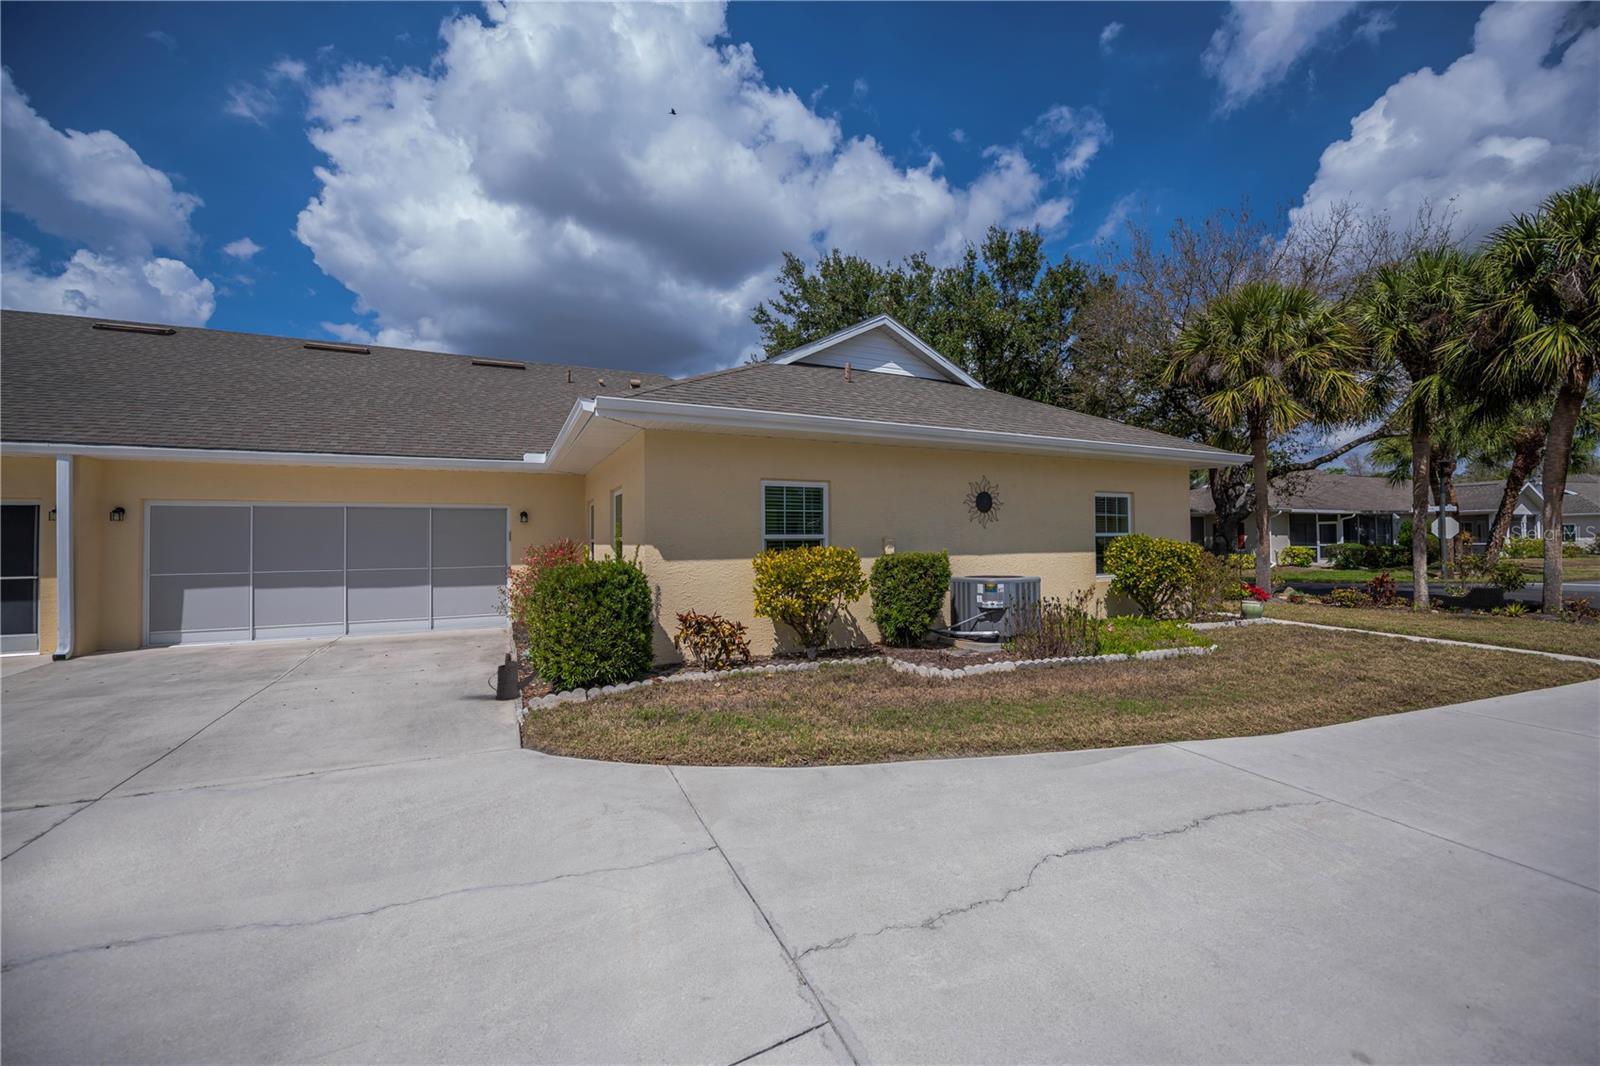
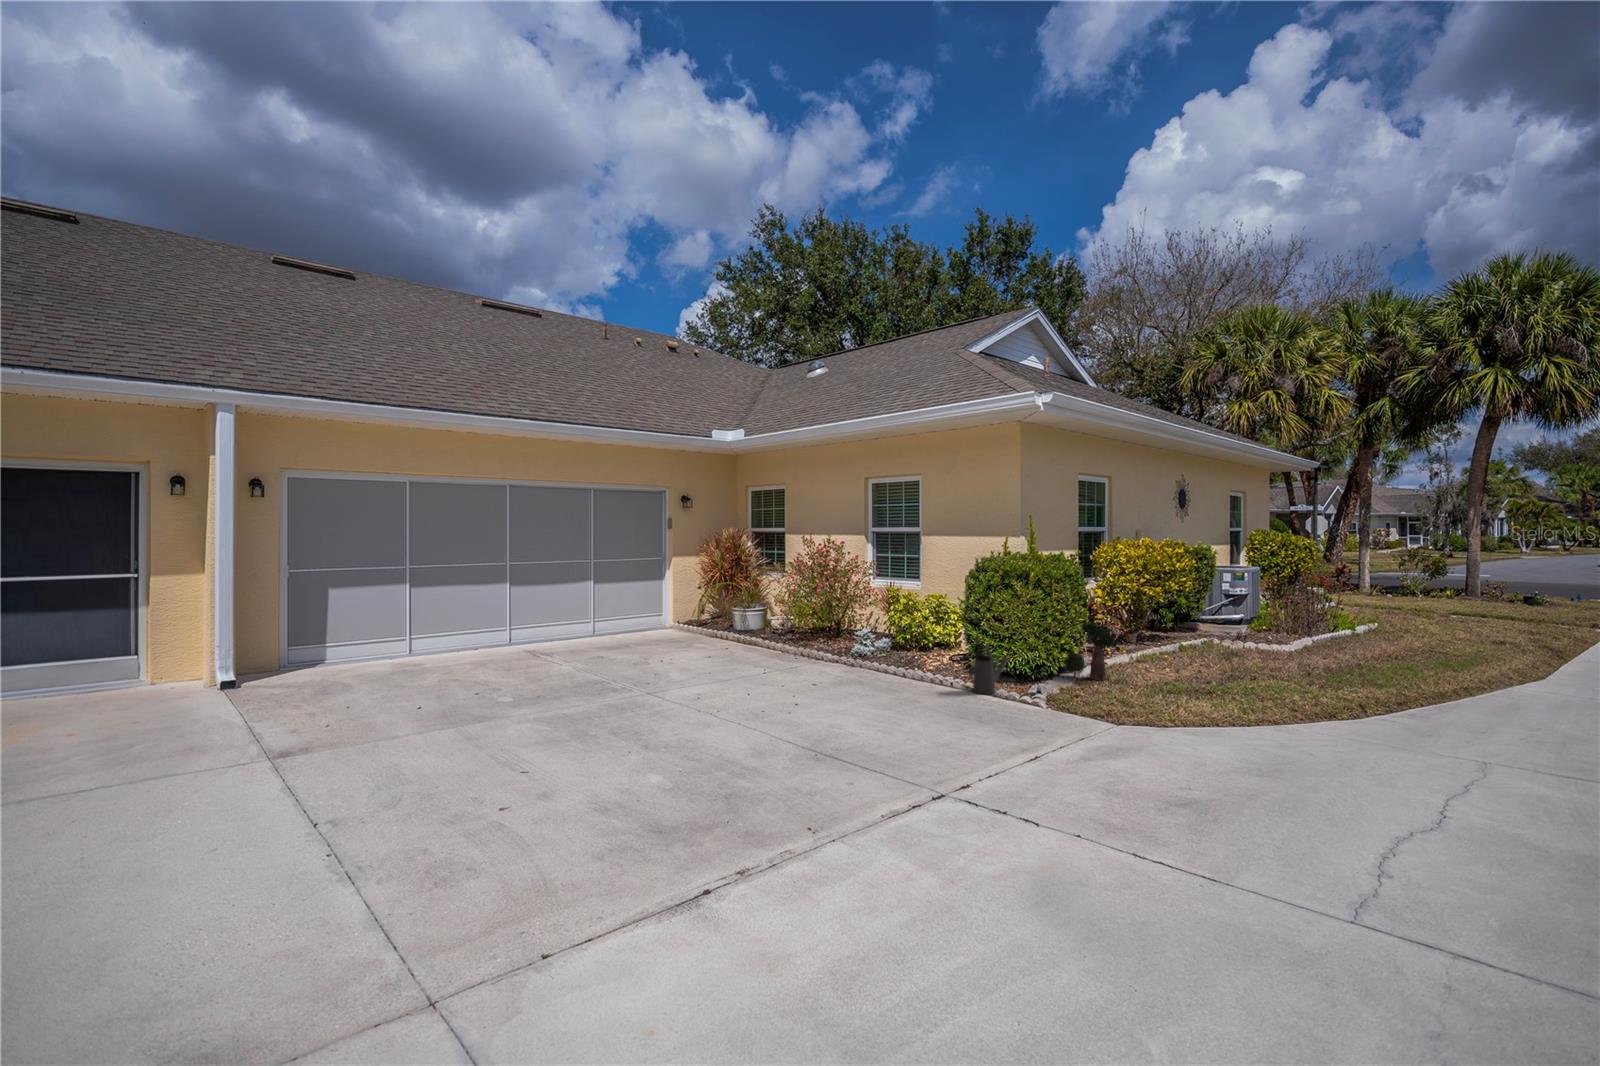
lounge chair: present [1440,588,1504,619] -> none [1423,574,1470,598]
potted plant: none [597,631,644,693] -> present [1064,620,1116,680]

